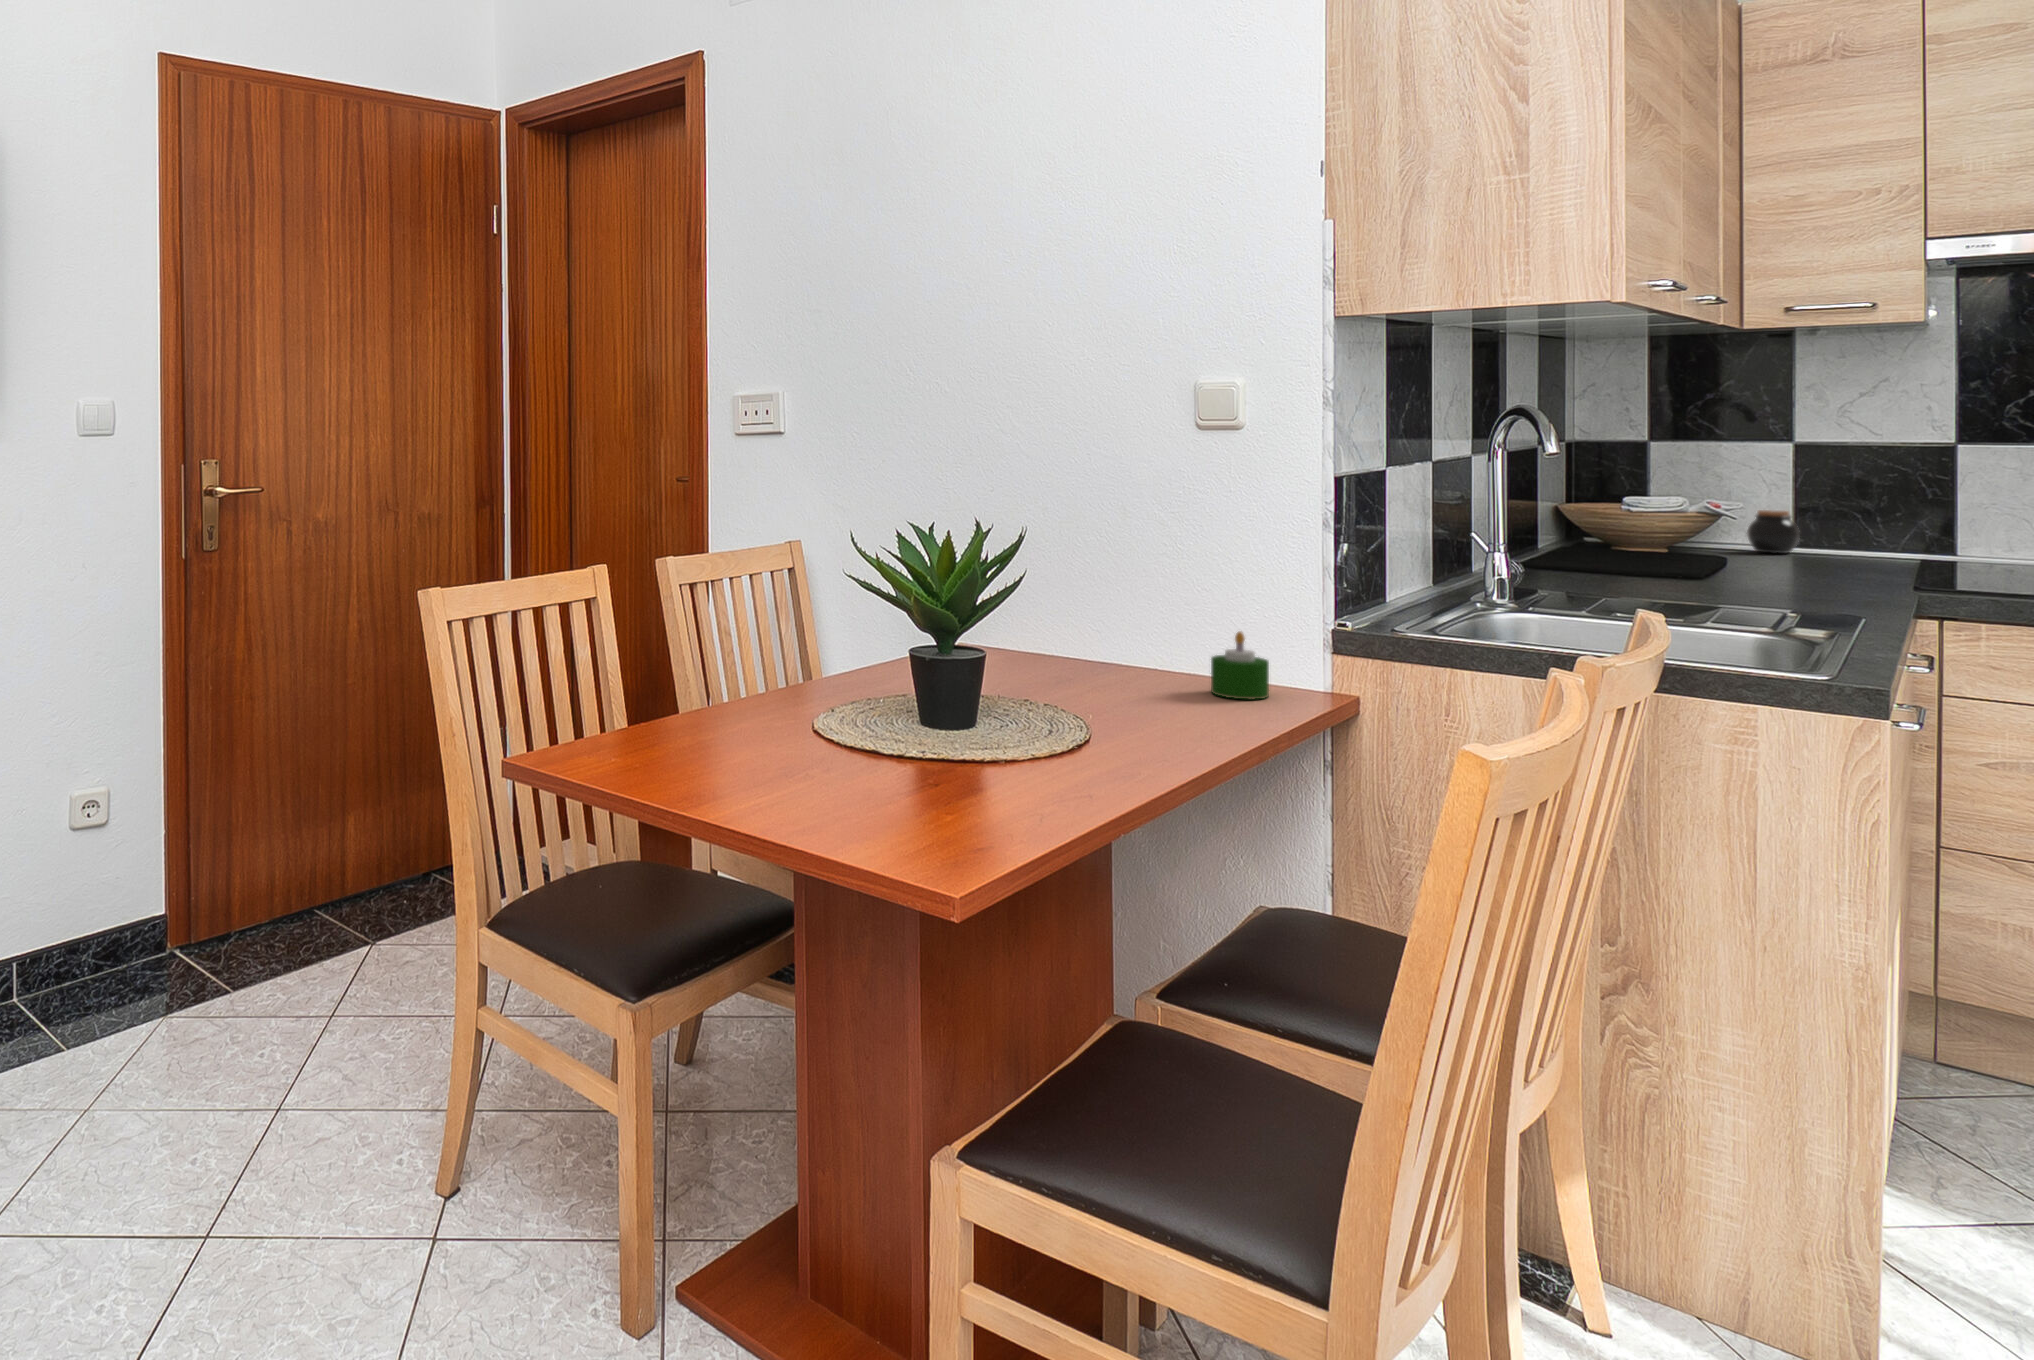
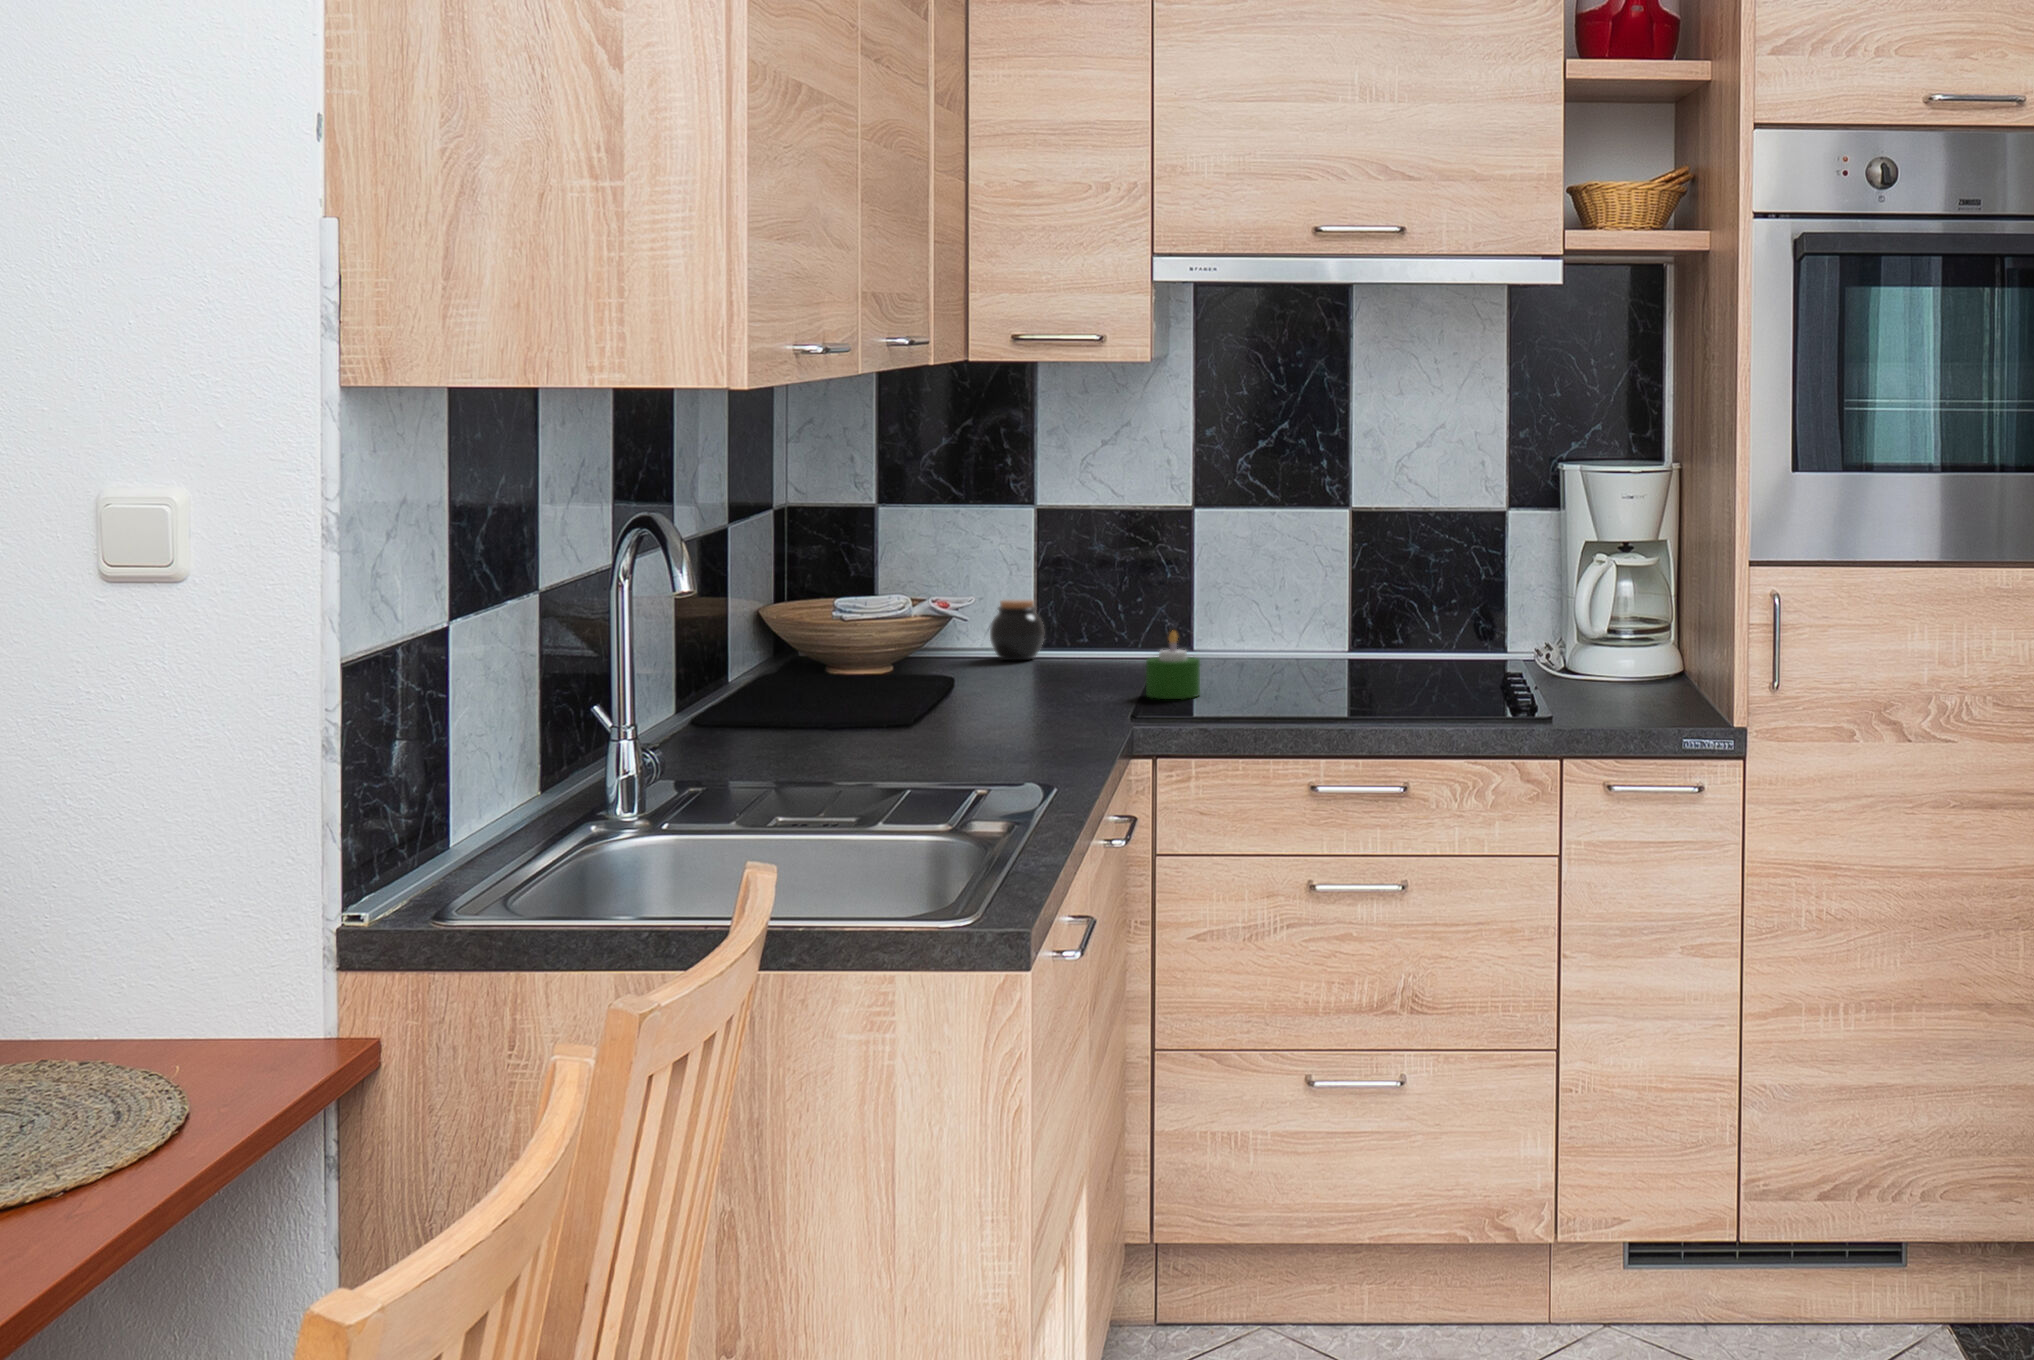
candle: present [1211,632,1269,699] -> present [1146,631,1200,699]

